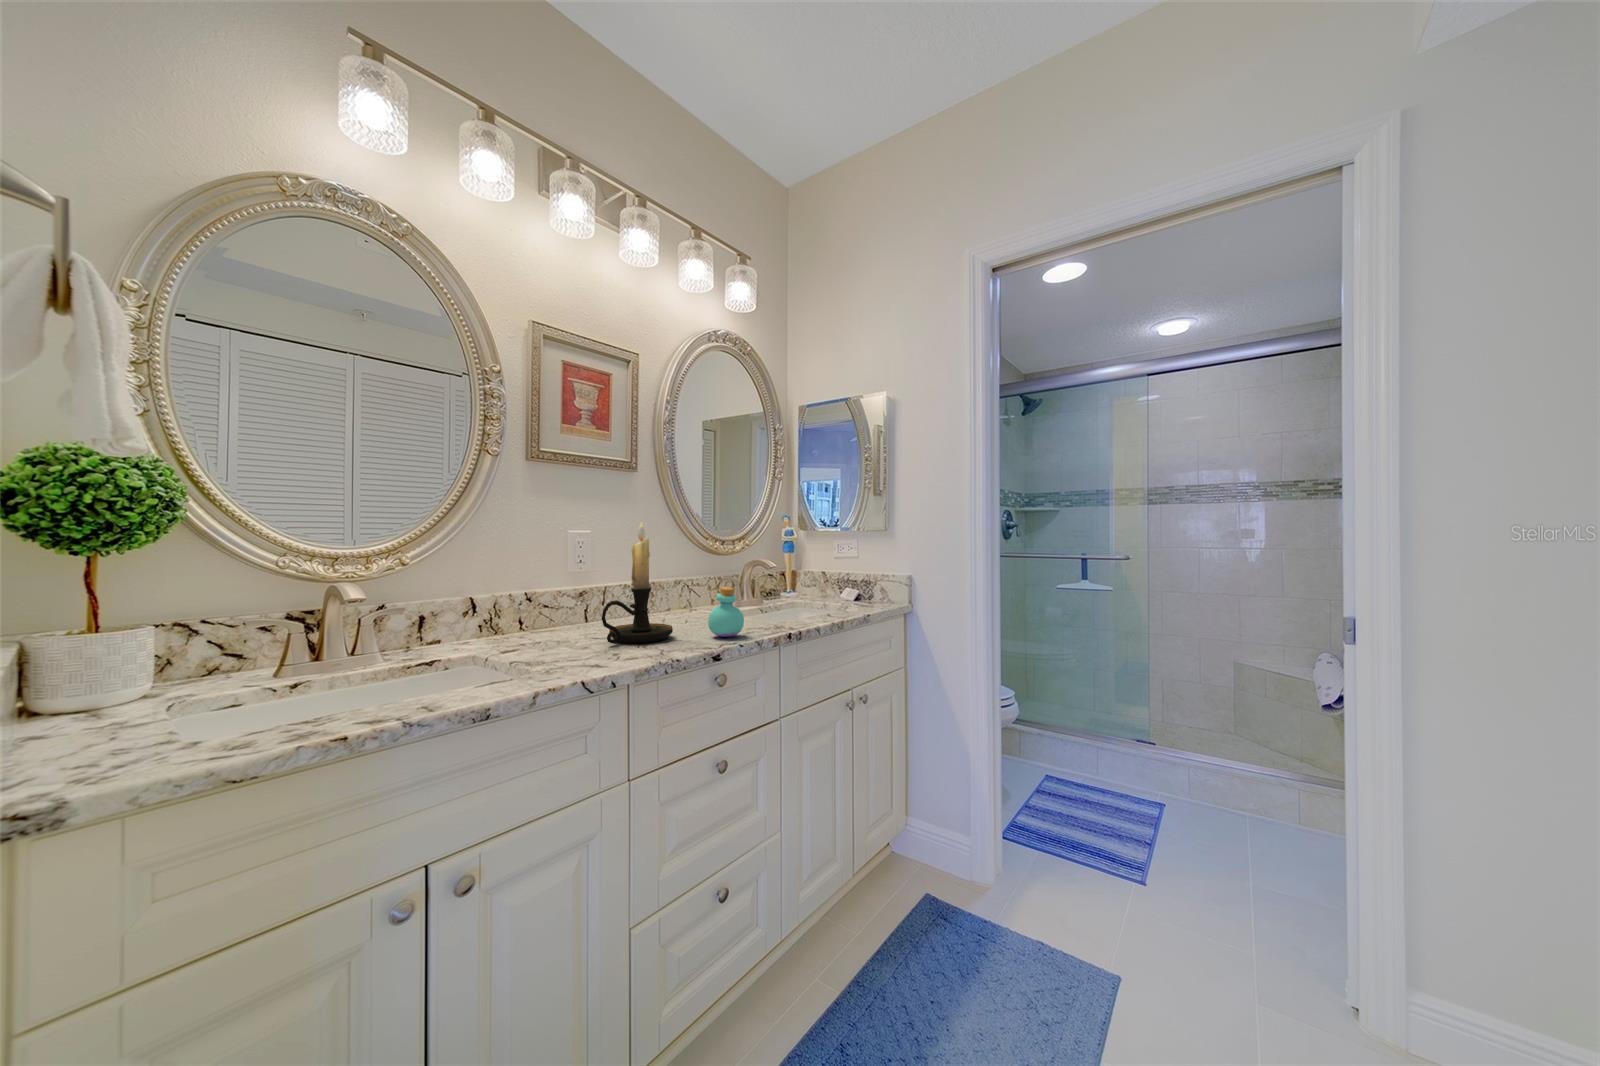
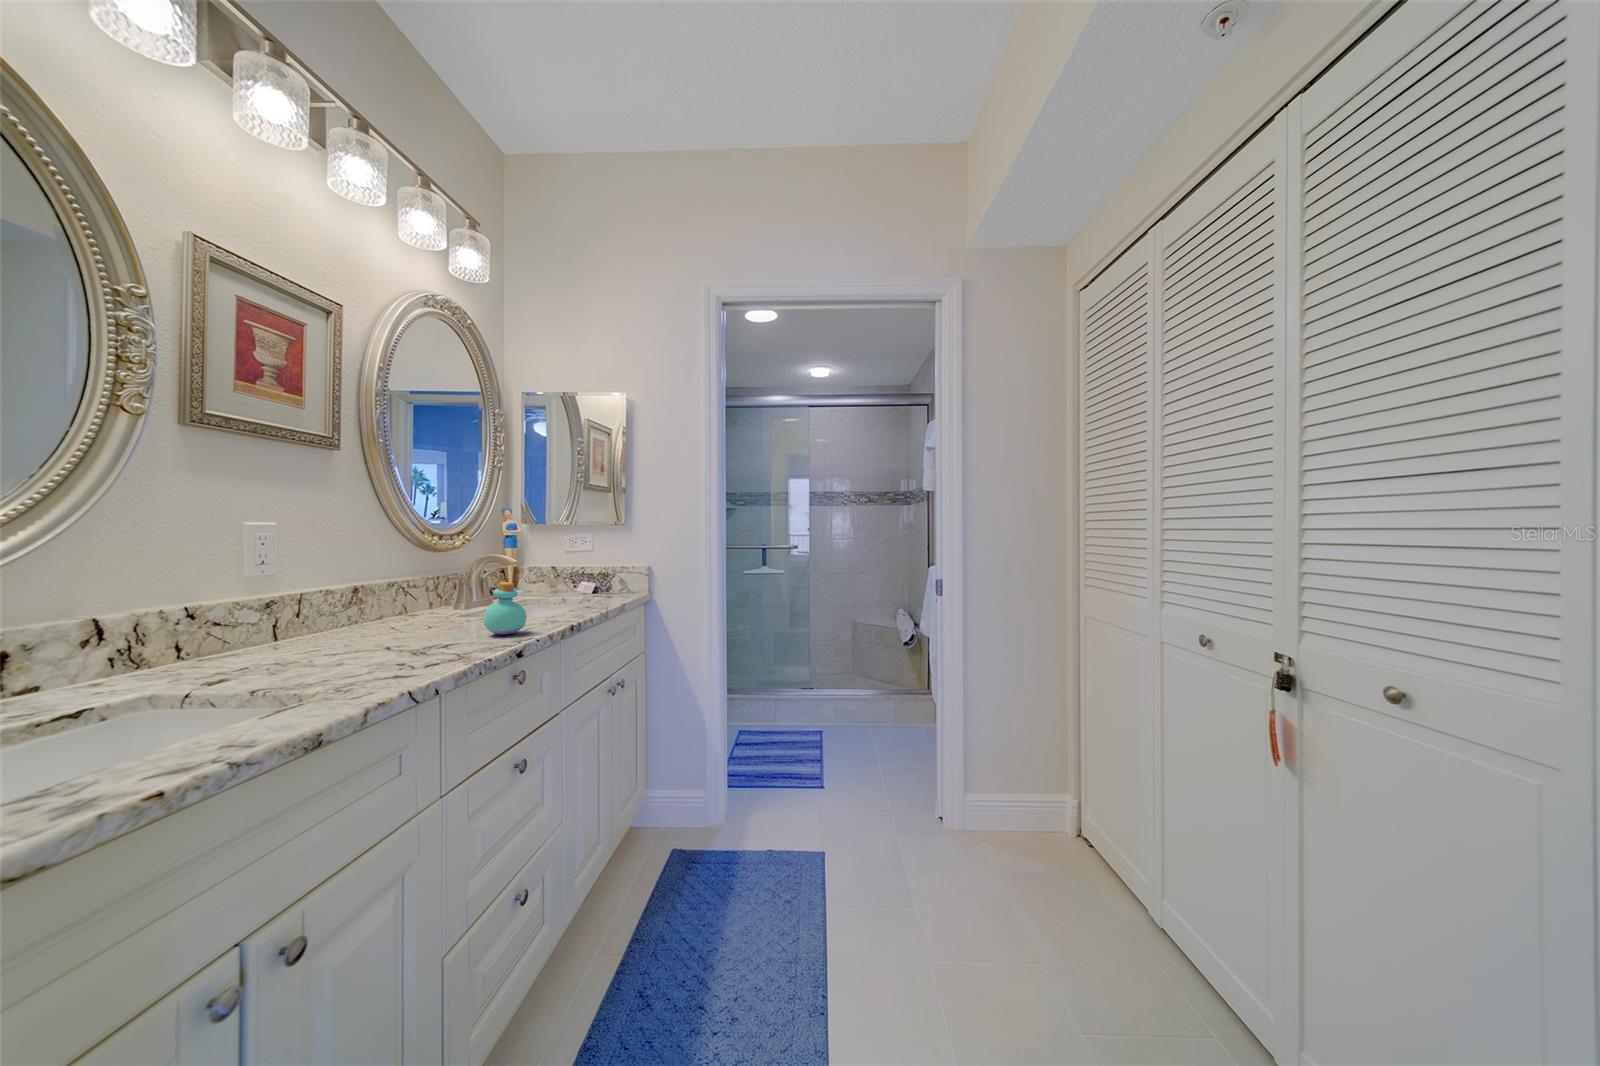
candle holder: present [602,522,673,643] -> none [354,512,442,655]

